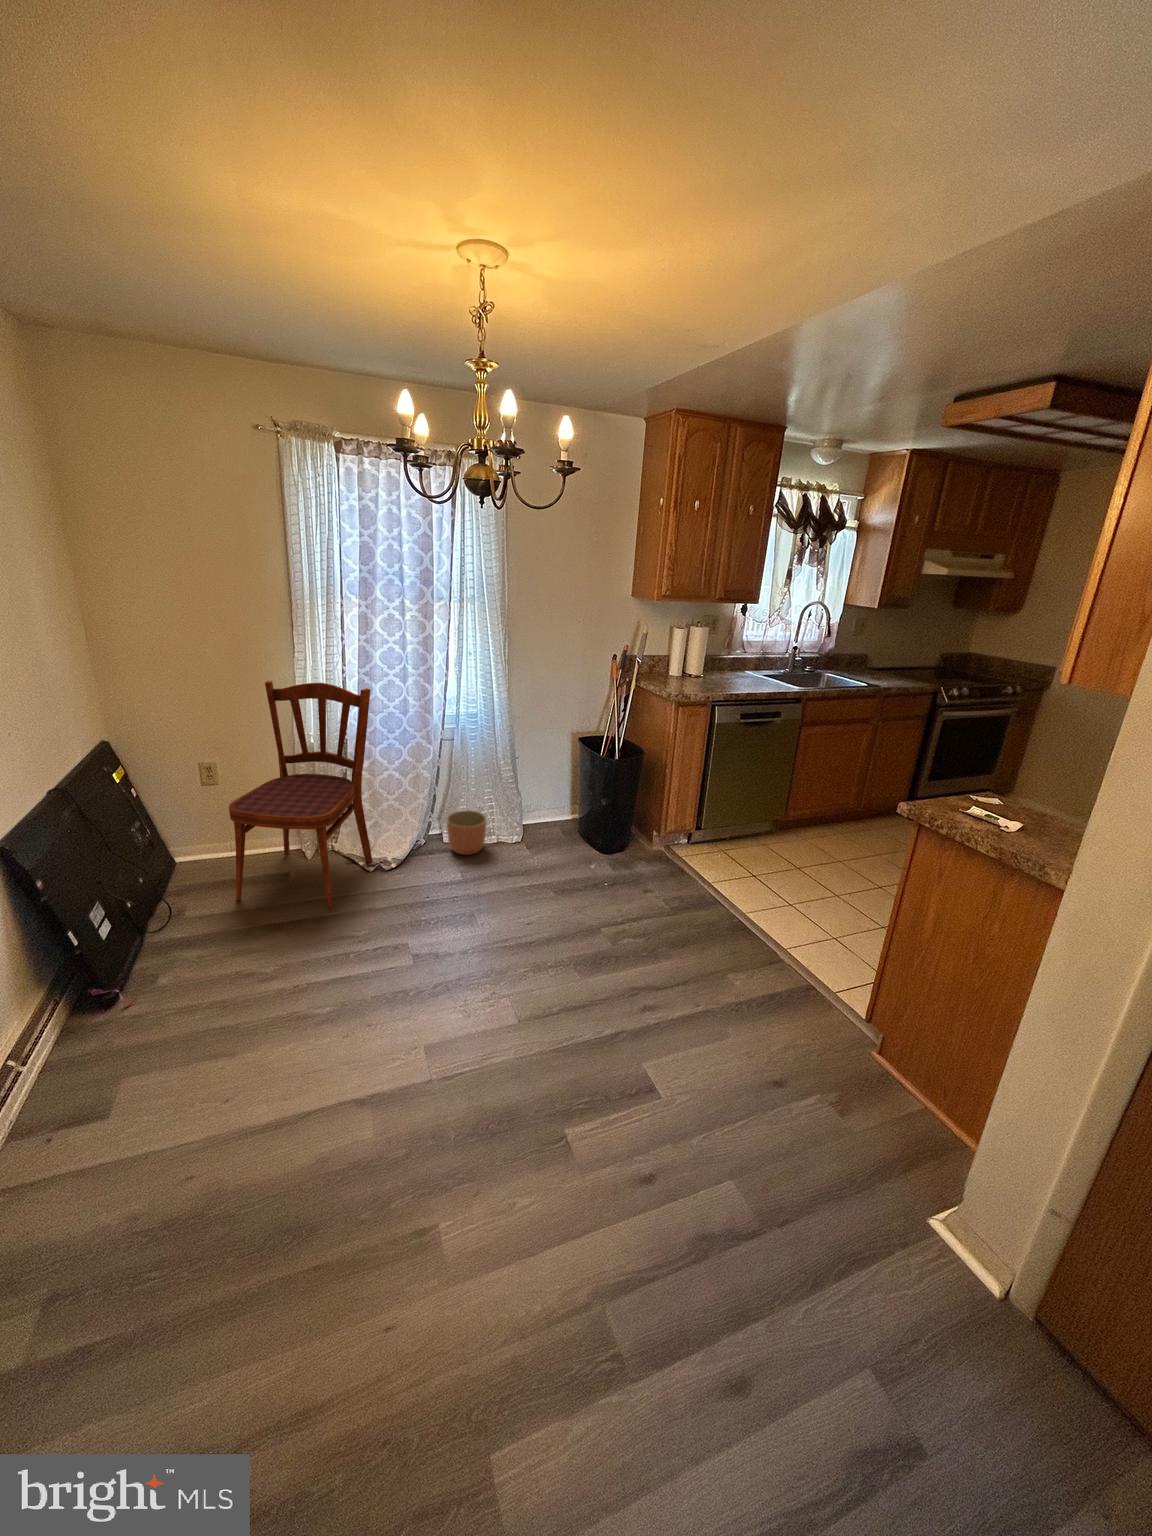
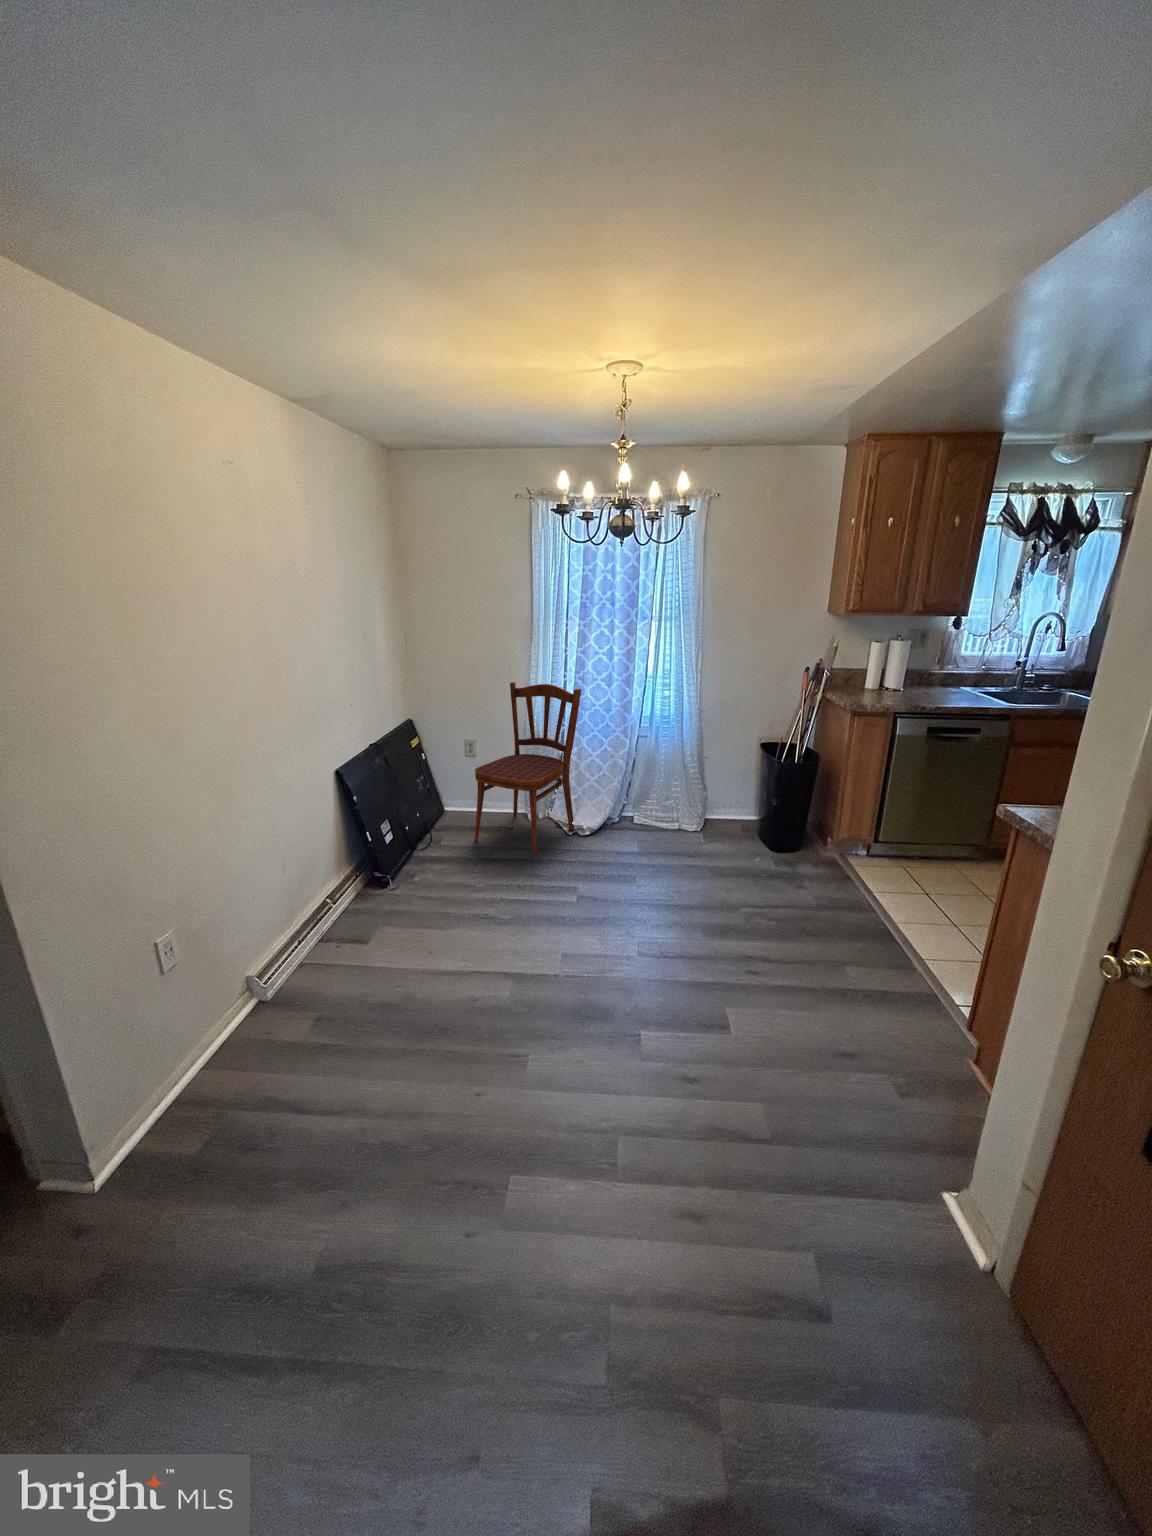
planter: present [447,810,487,855] -> none [636,797,669,835]

